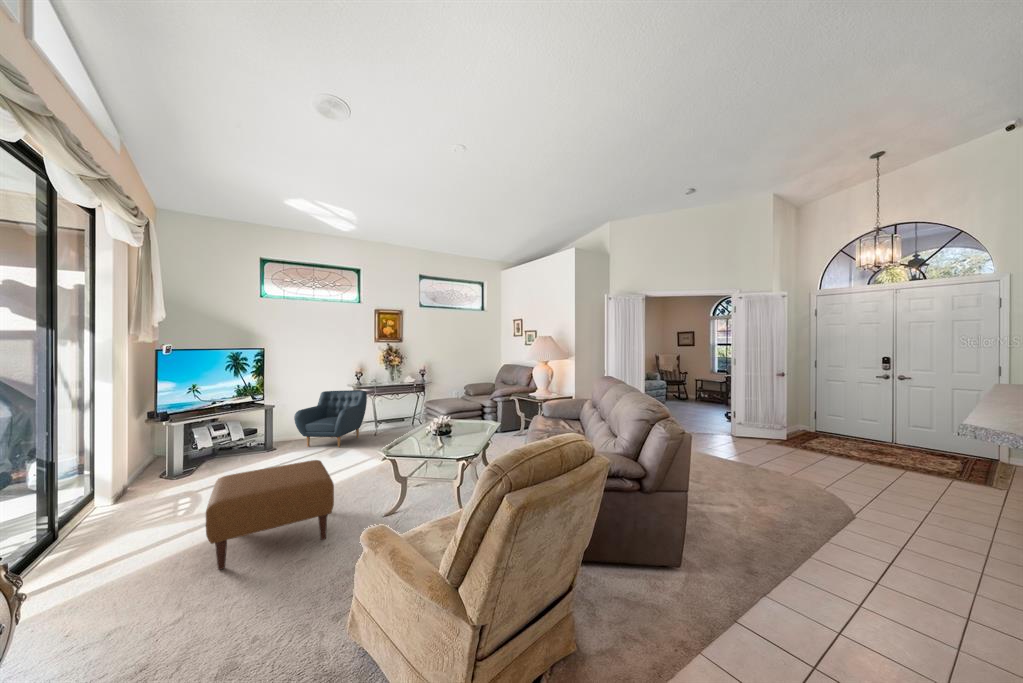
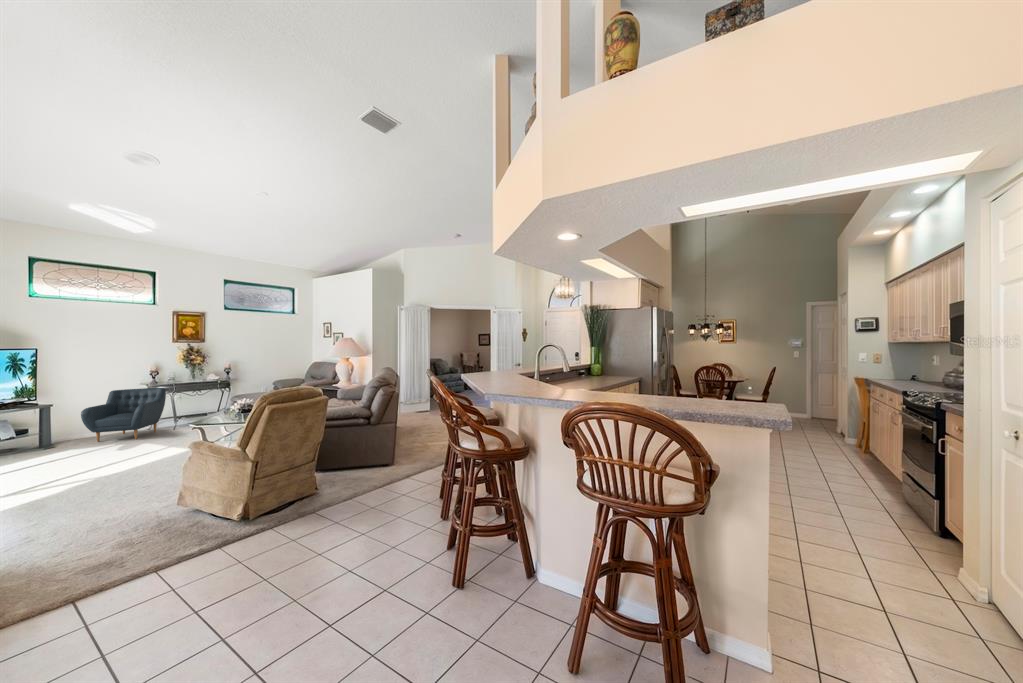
ottoman: present [206,460,334,570] -> none [37,435,154,503]

